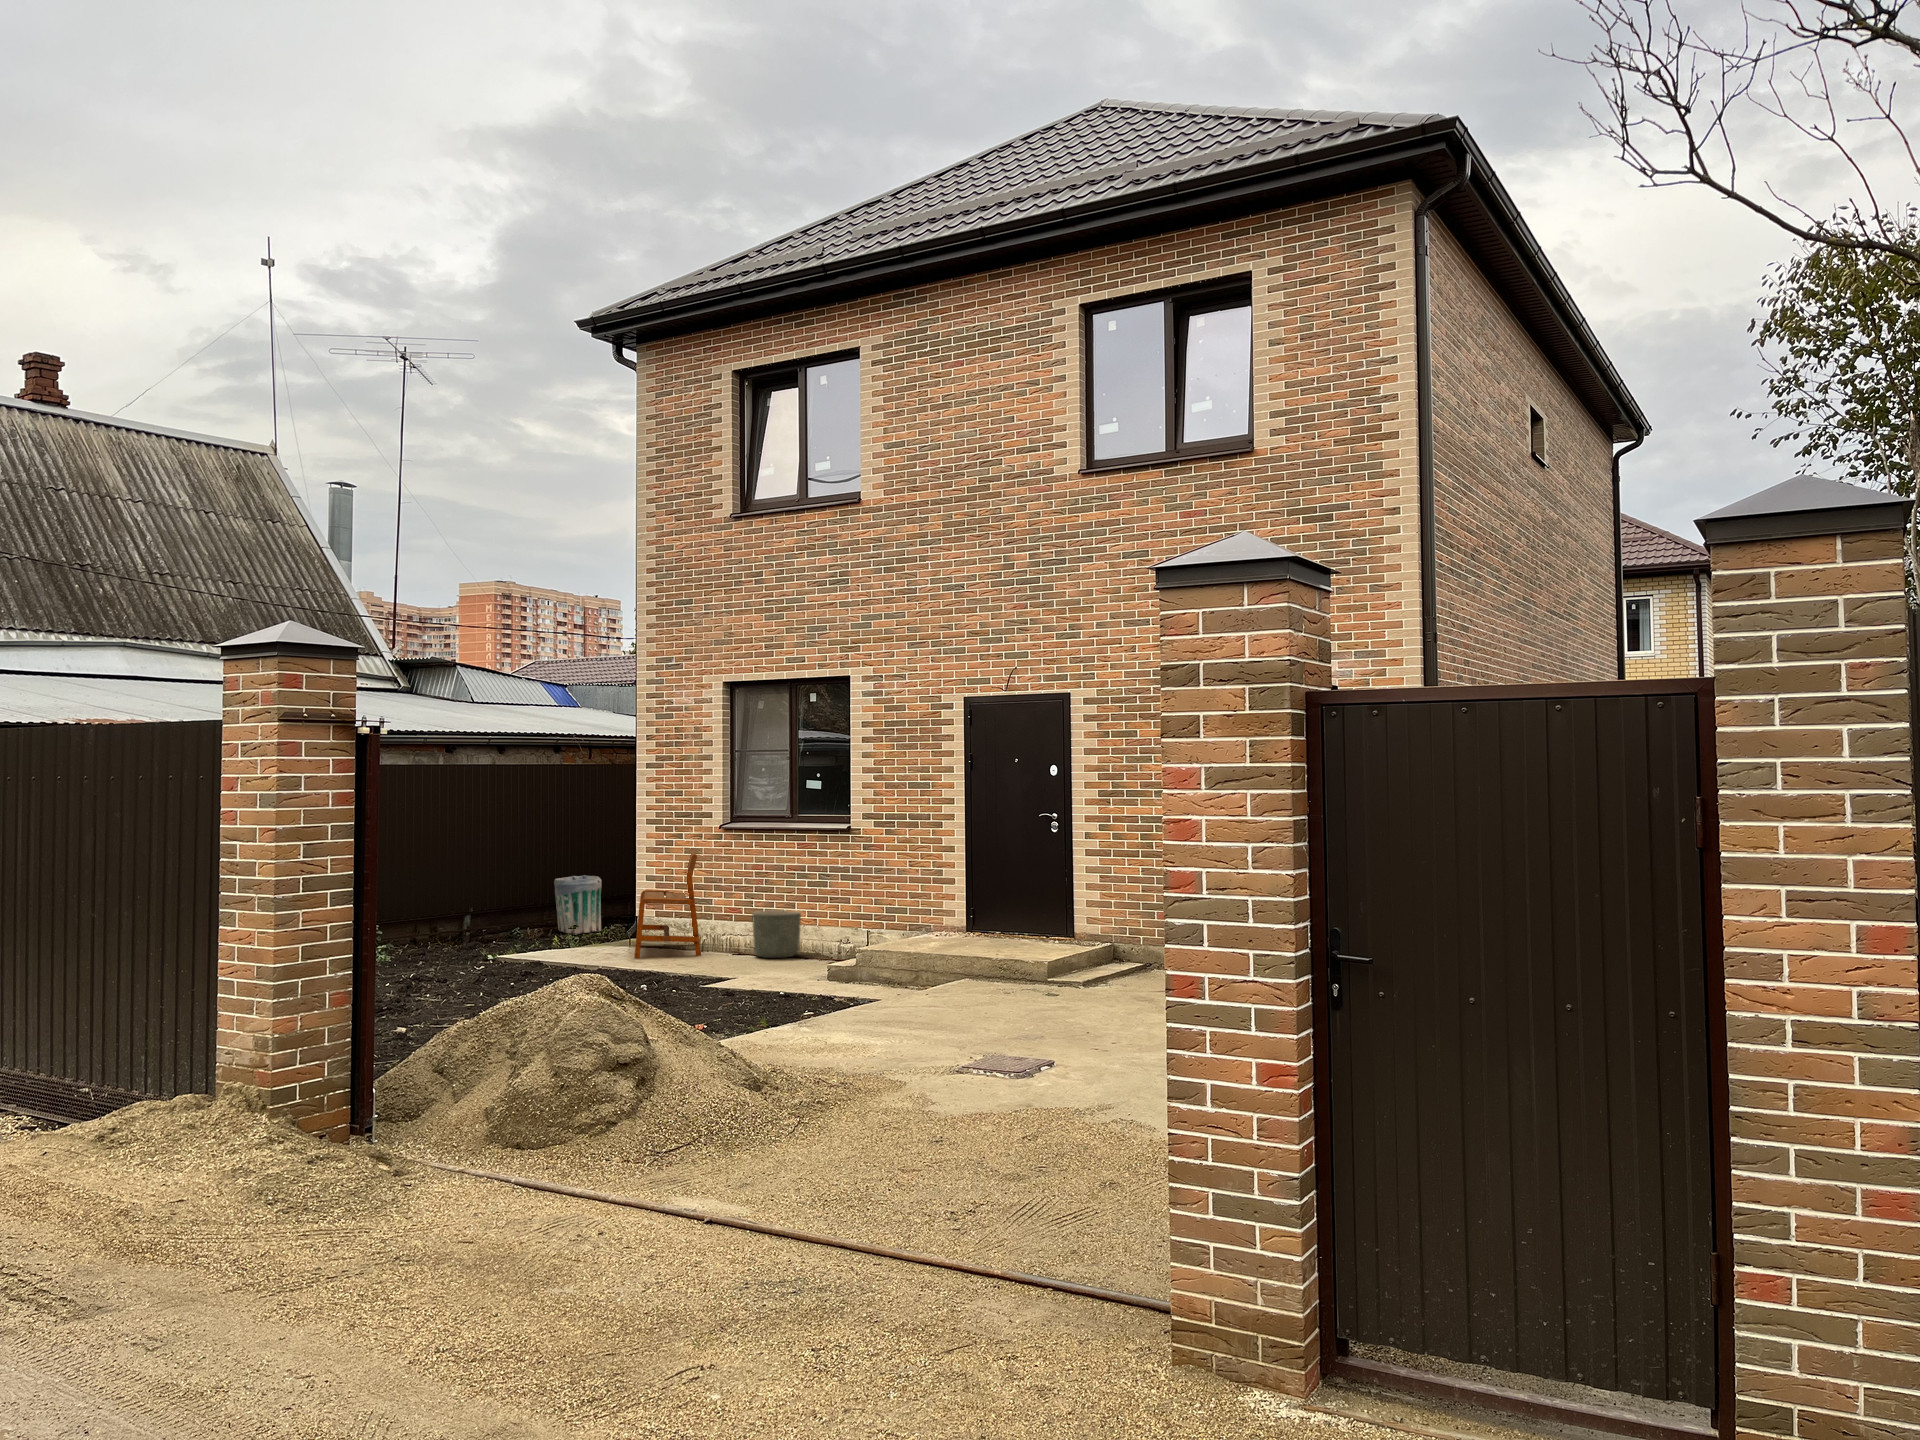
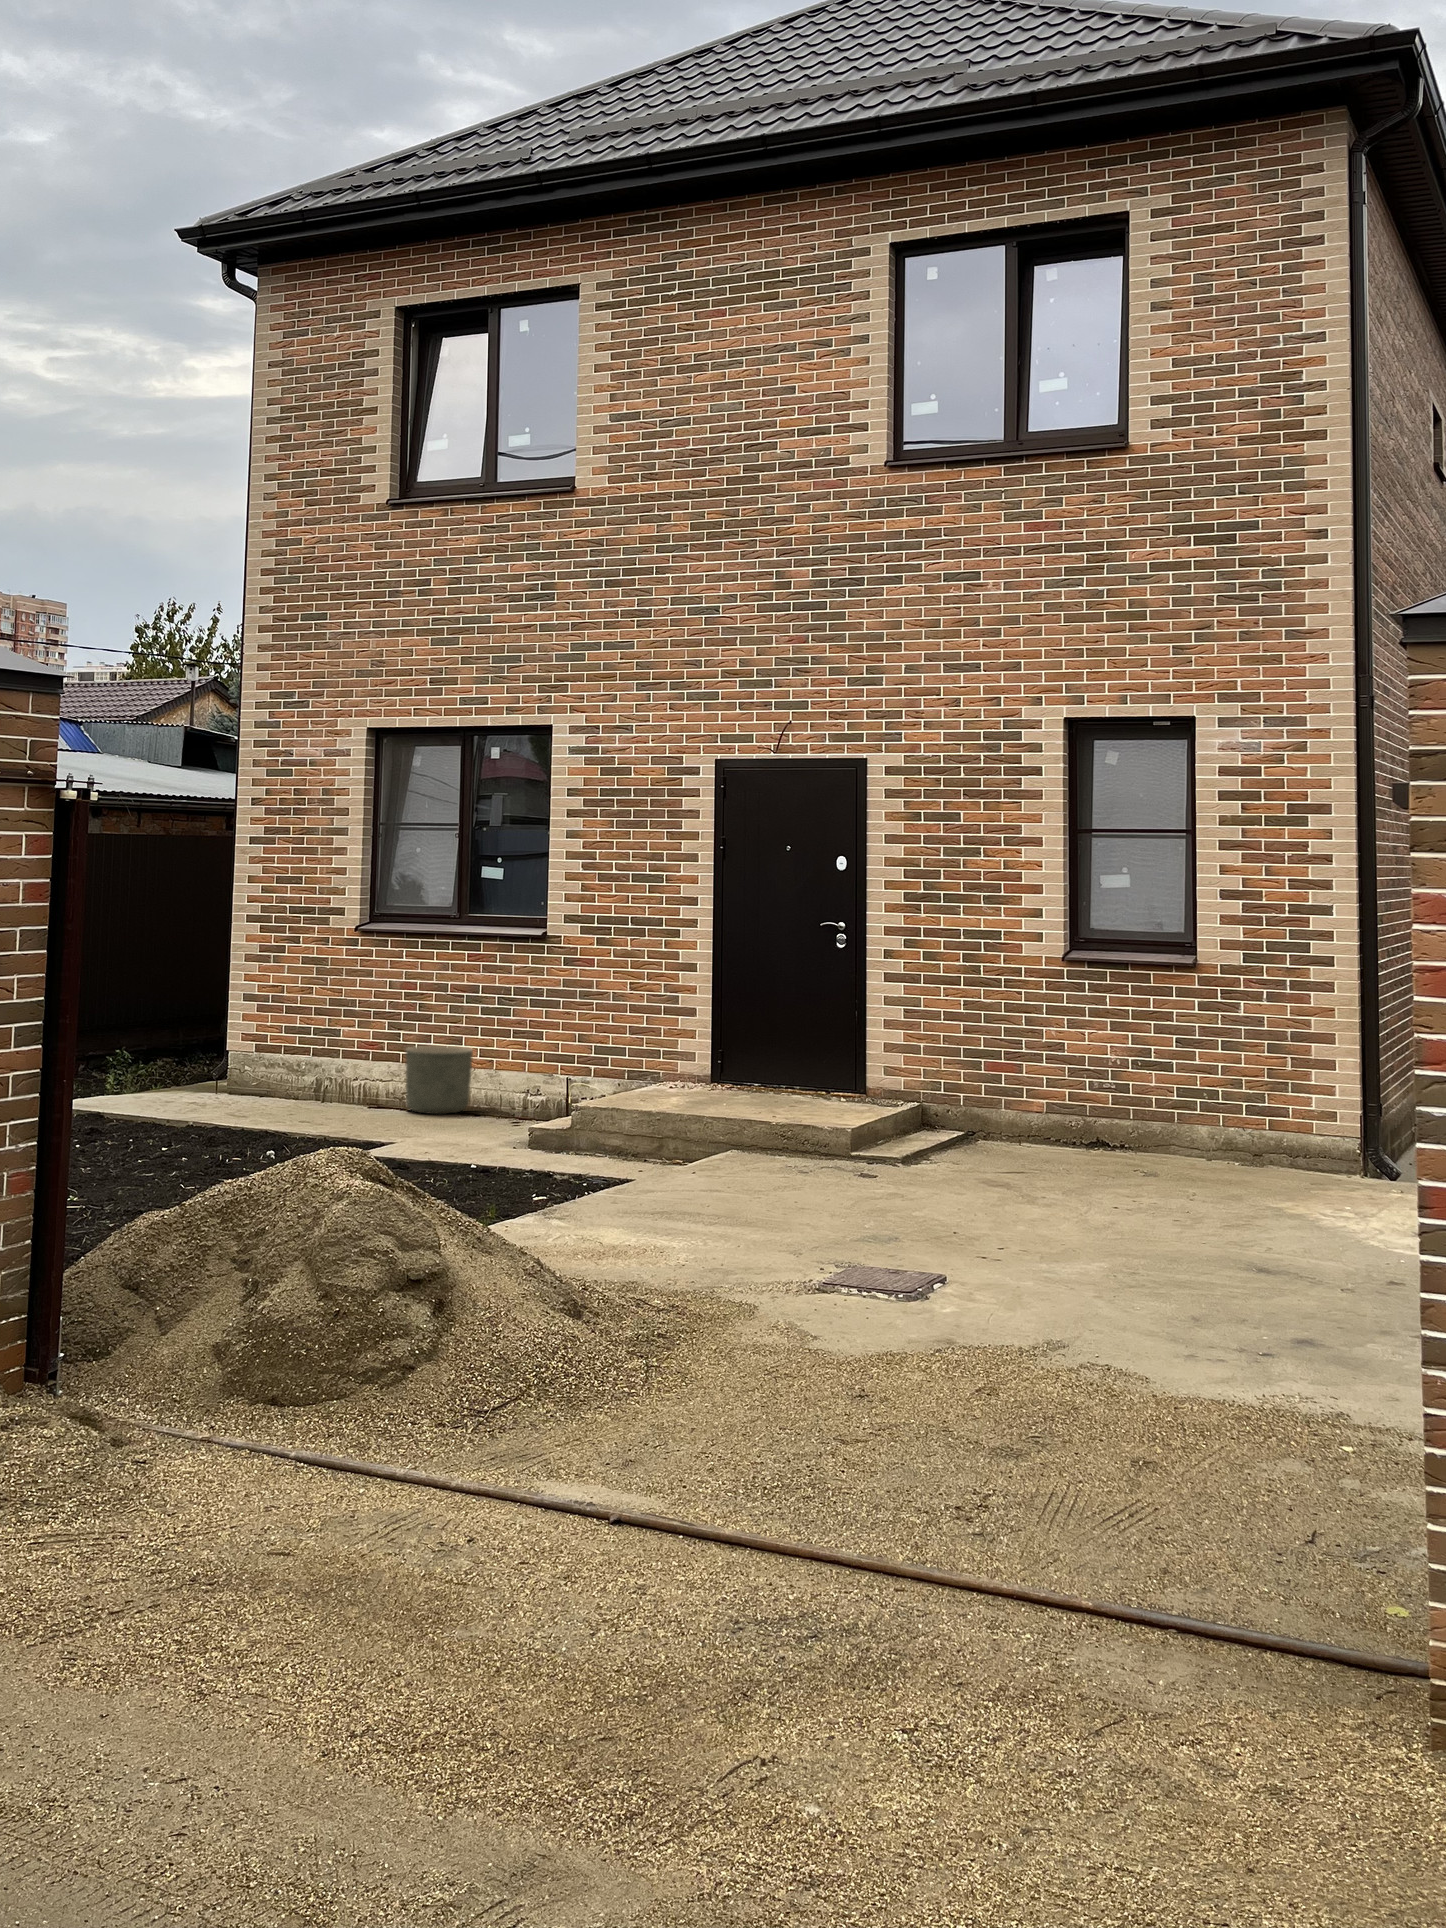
bench: present [634,851,701,958] -> none [227,958,329,1111]
trash can: present [554,875,602,934] -> none [100,989,166,1072]

